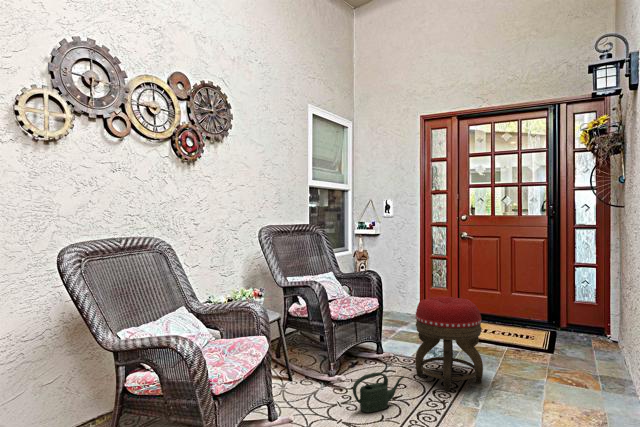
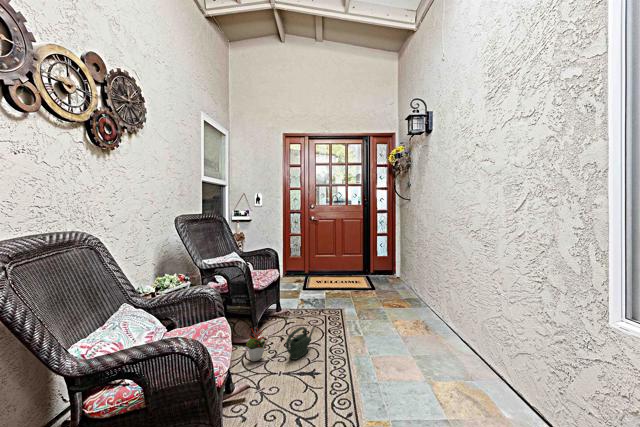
footstool: present [415,296,483,391] -> none [309,264,354,330]
decorative plant: none [309,362,333,403] -> present [246,328,265,361]

